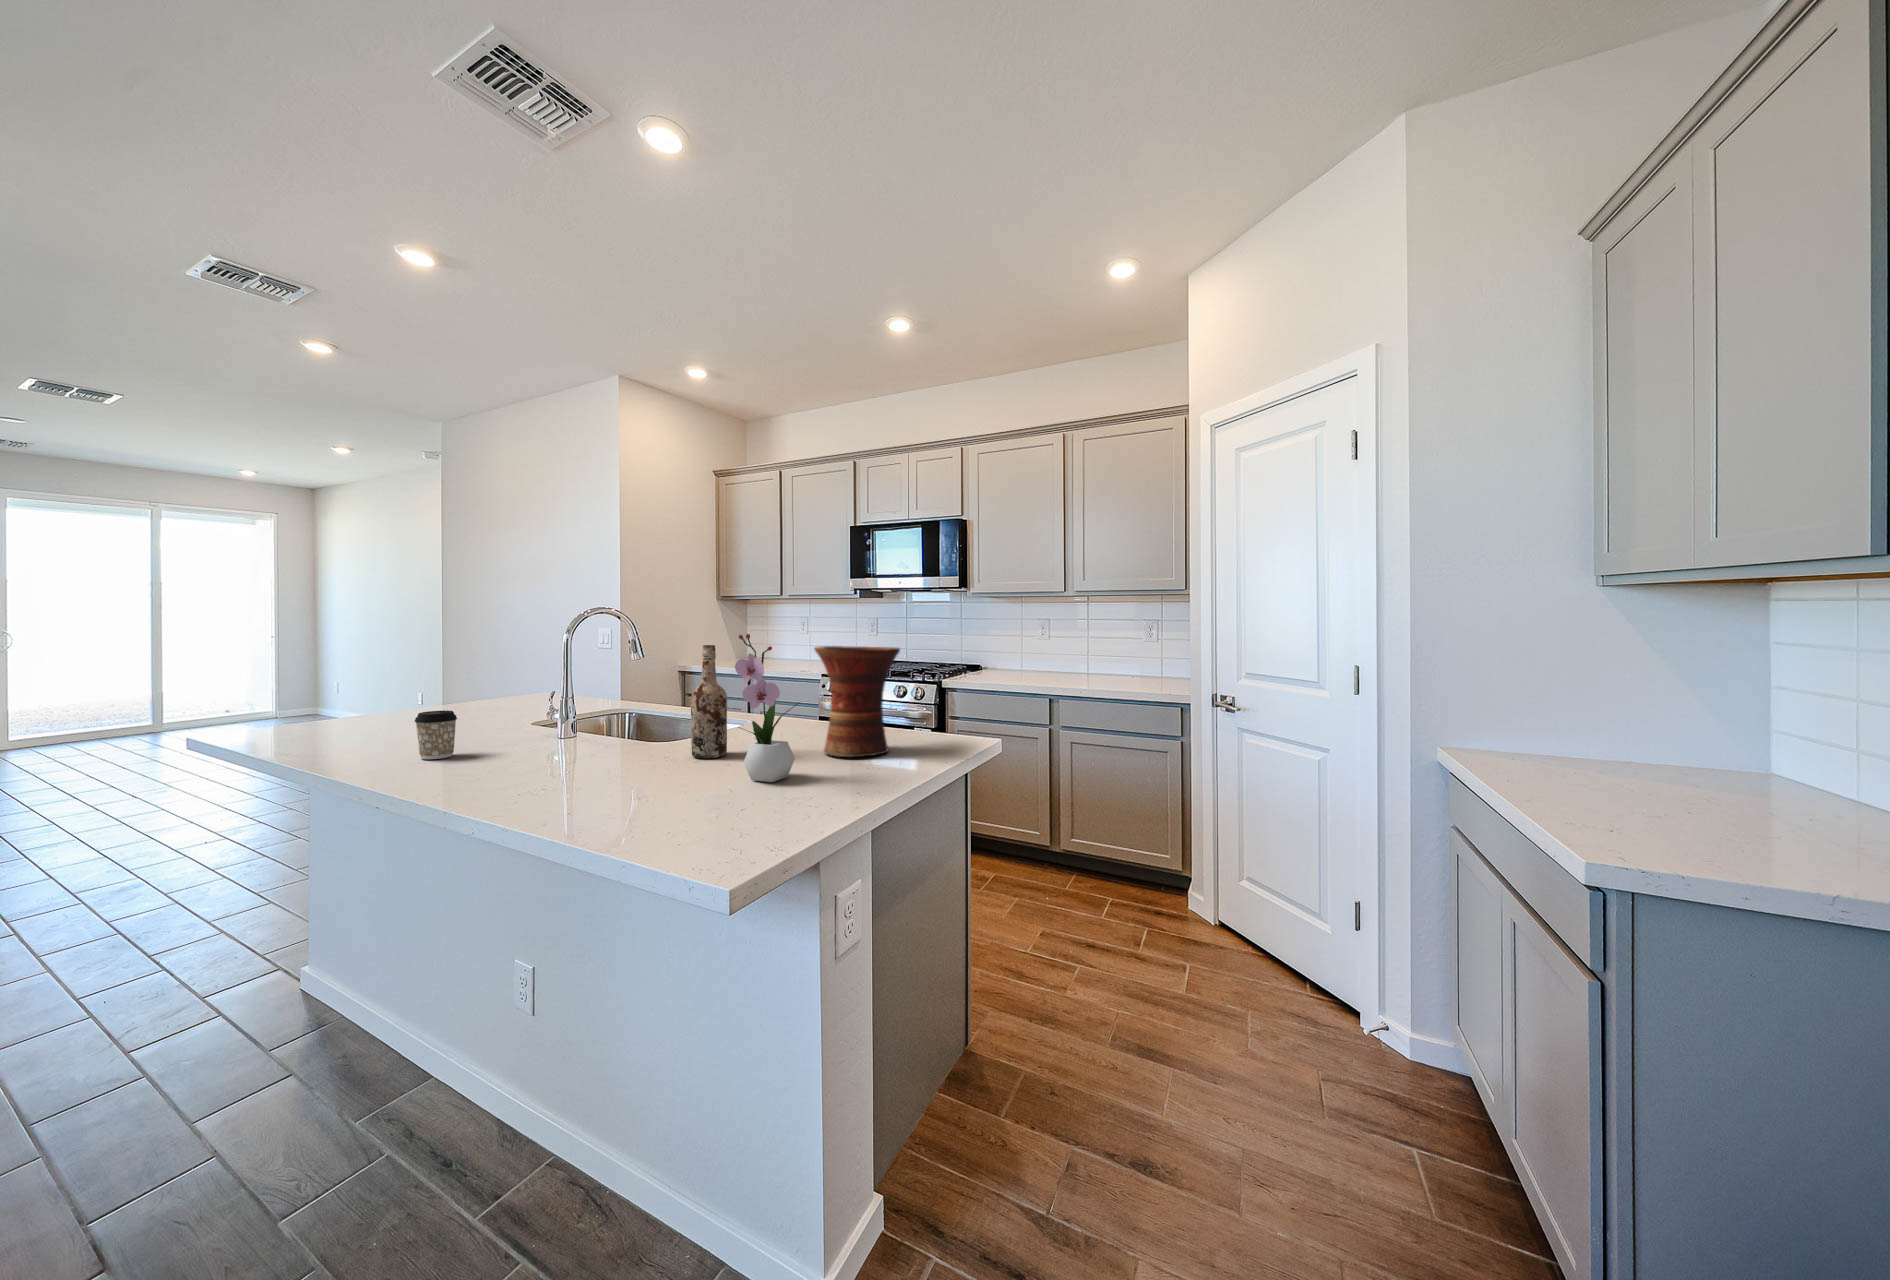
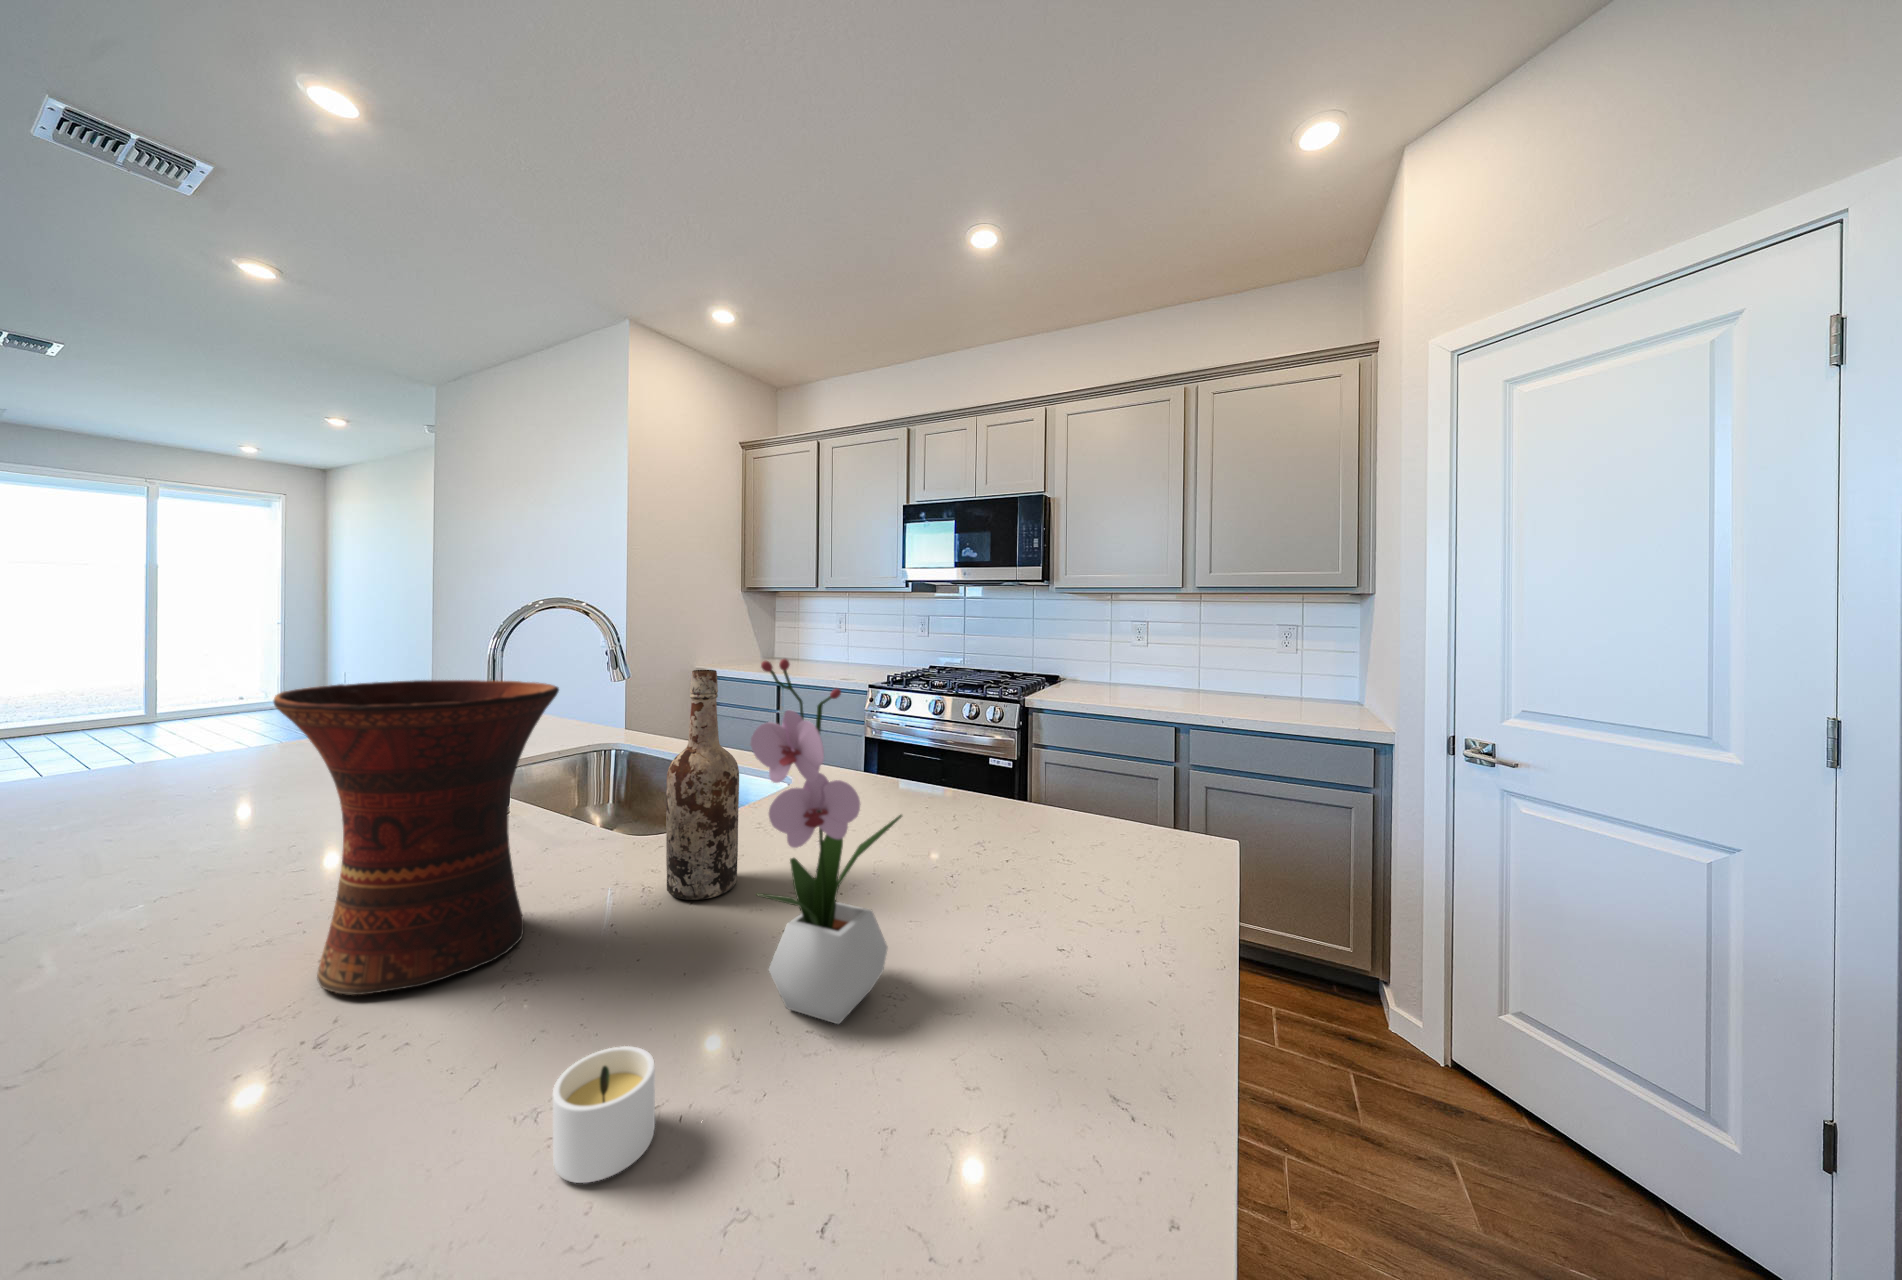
vase: present [814,646,900,757] -> present [274,680,559,995]
coffee cup: present [415,710,457,759] -> none [97,790,208,897]
candle: none [671,771,720,803] -> present [553,1046,655,1183]

